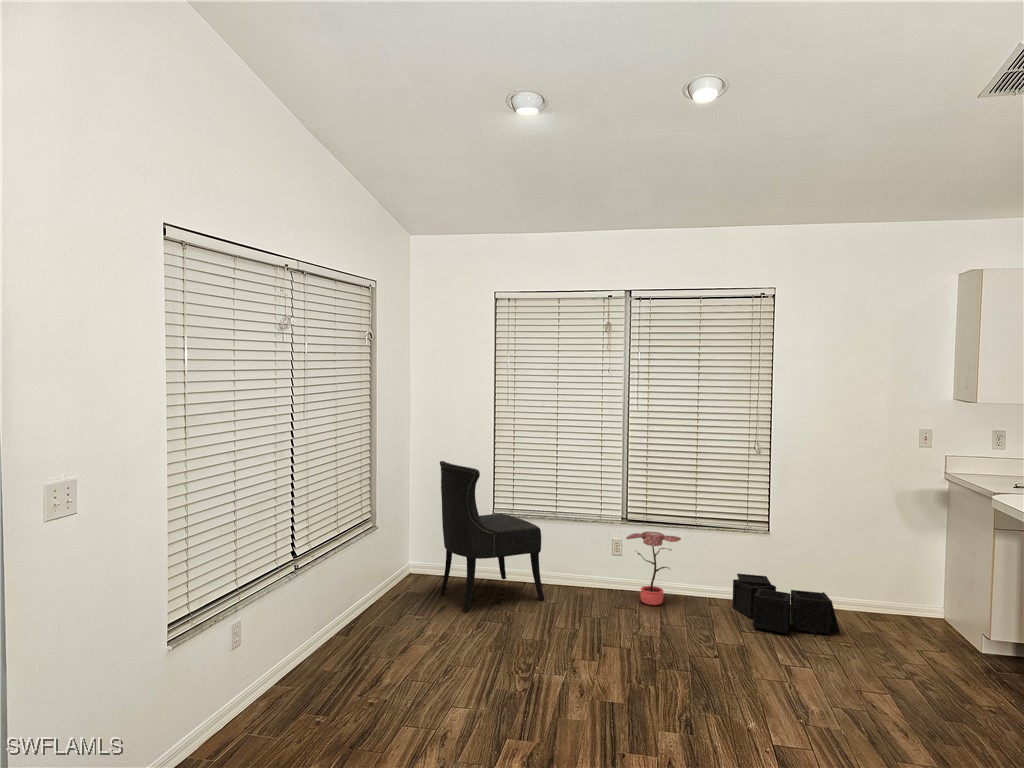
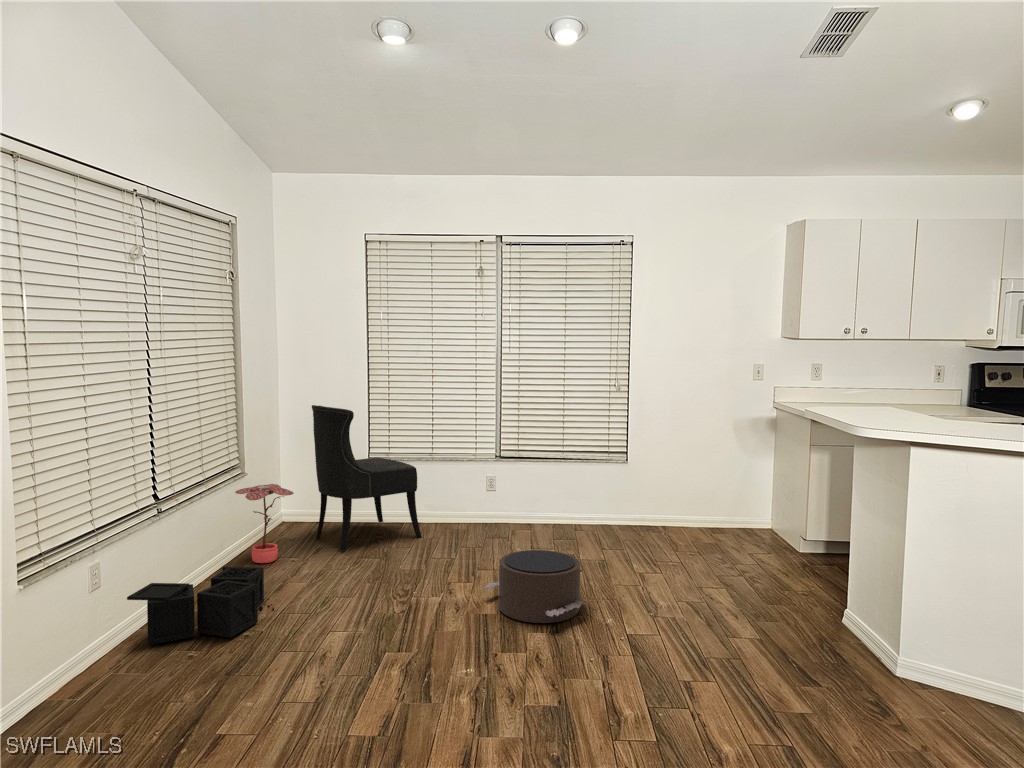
potted plant: present [626,531,681,605] -> present [235,484,294,563]
storage bin: present [732,574,840,637] -> present [127,567,274,645]
pouf: none [609,632,724,721] -> present [484,550,585,623]

